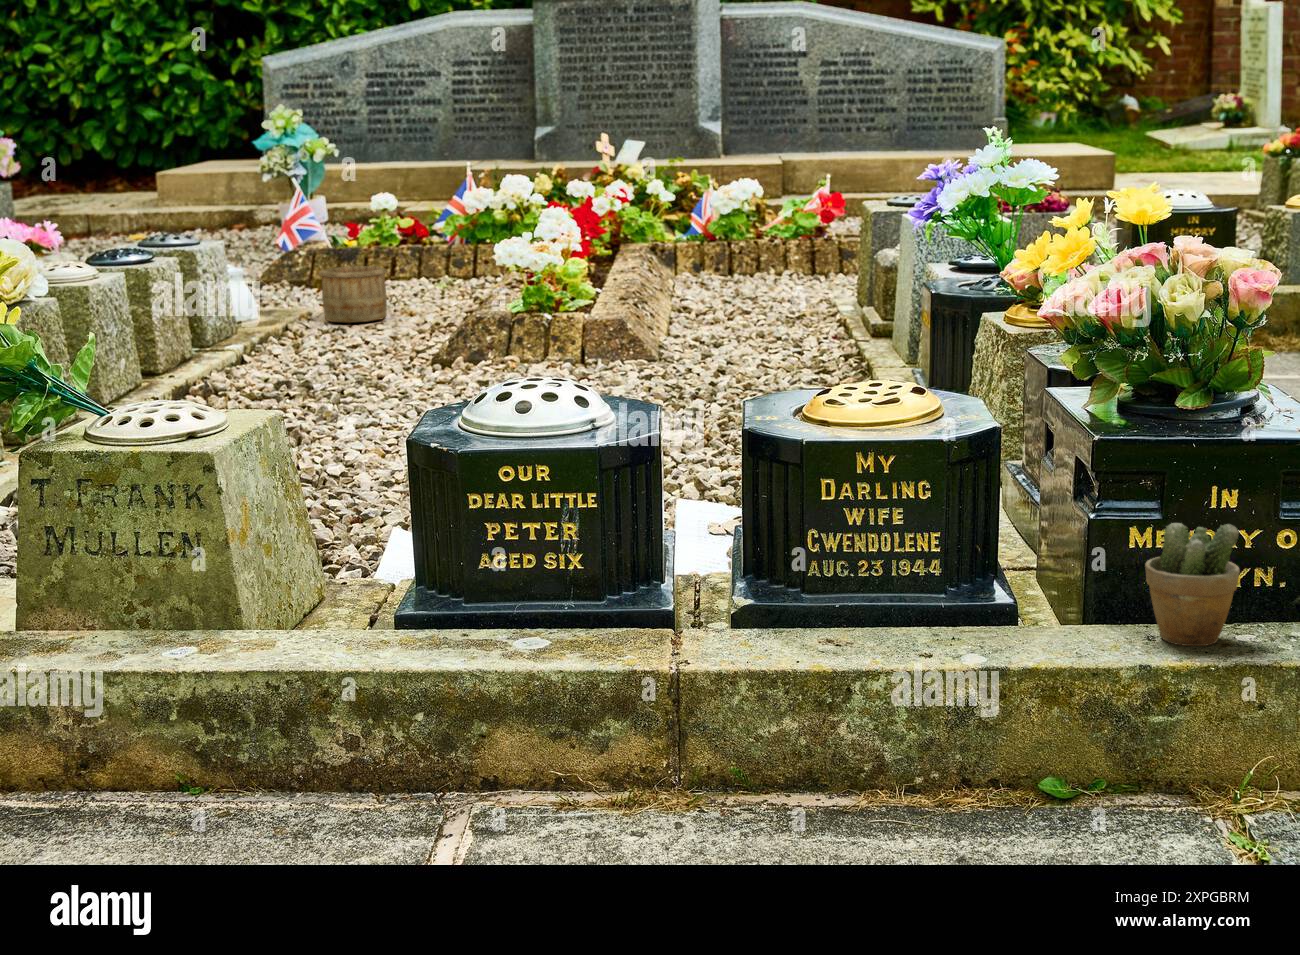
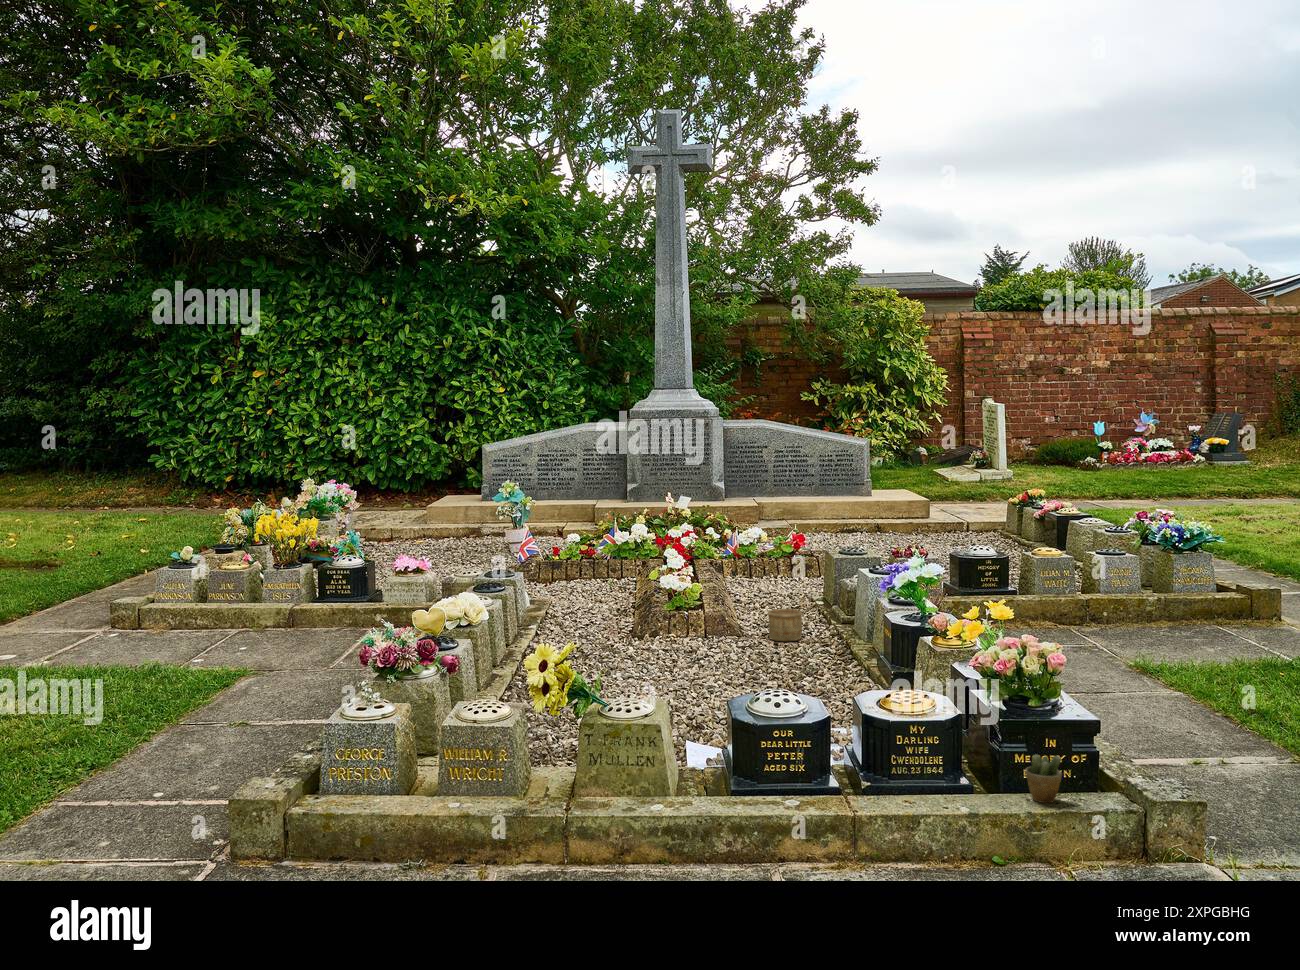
wooden bucket: present [319,266,387,323] -> present [768,609,803,641]

